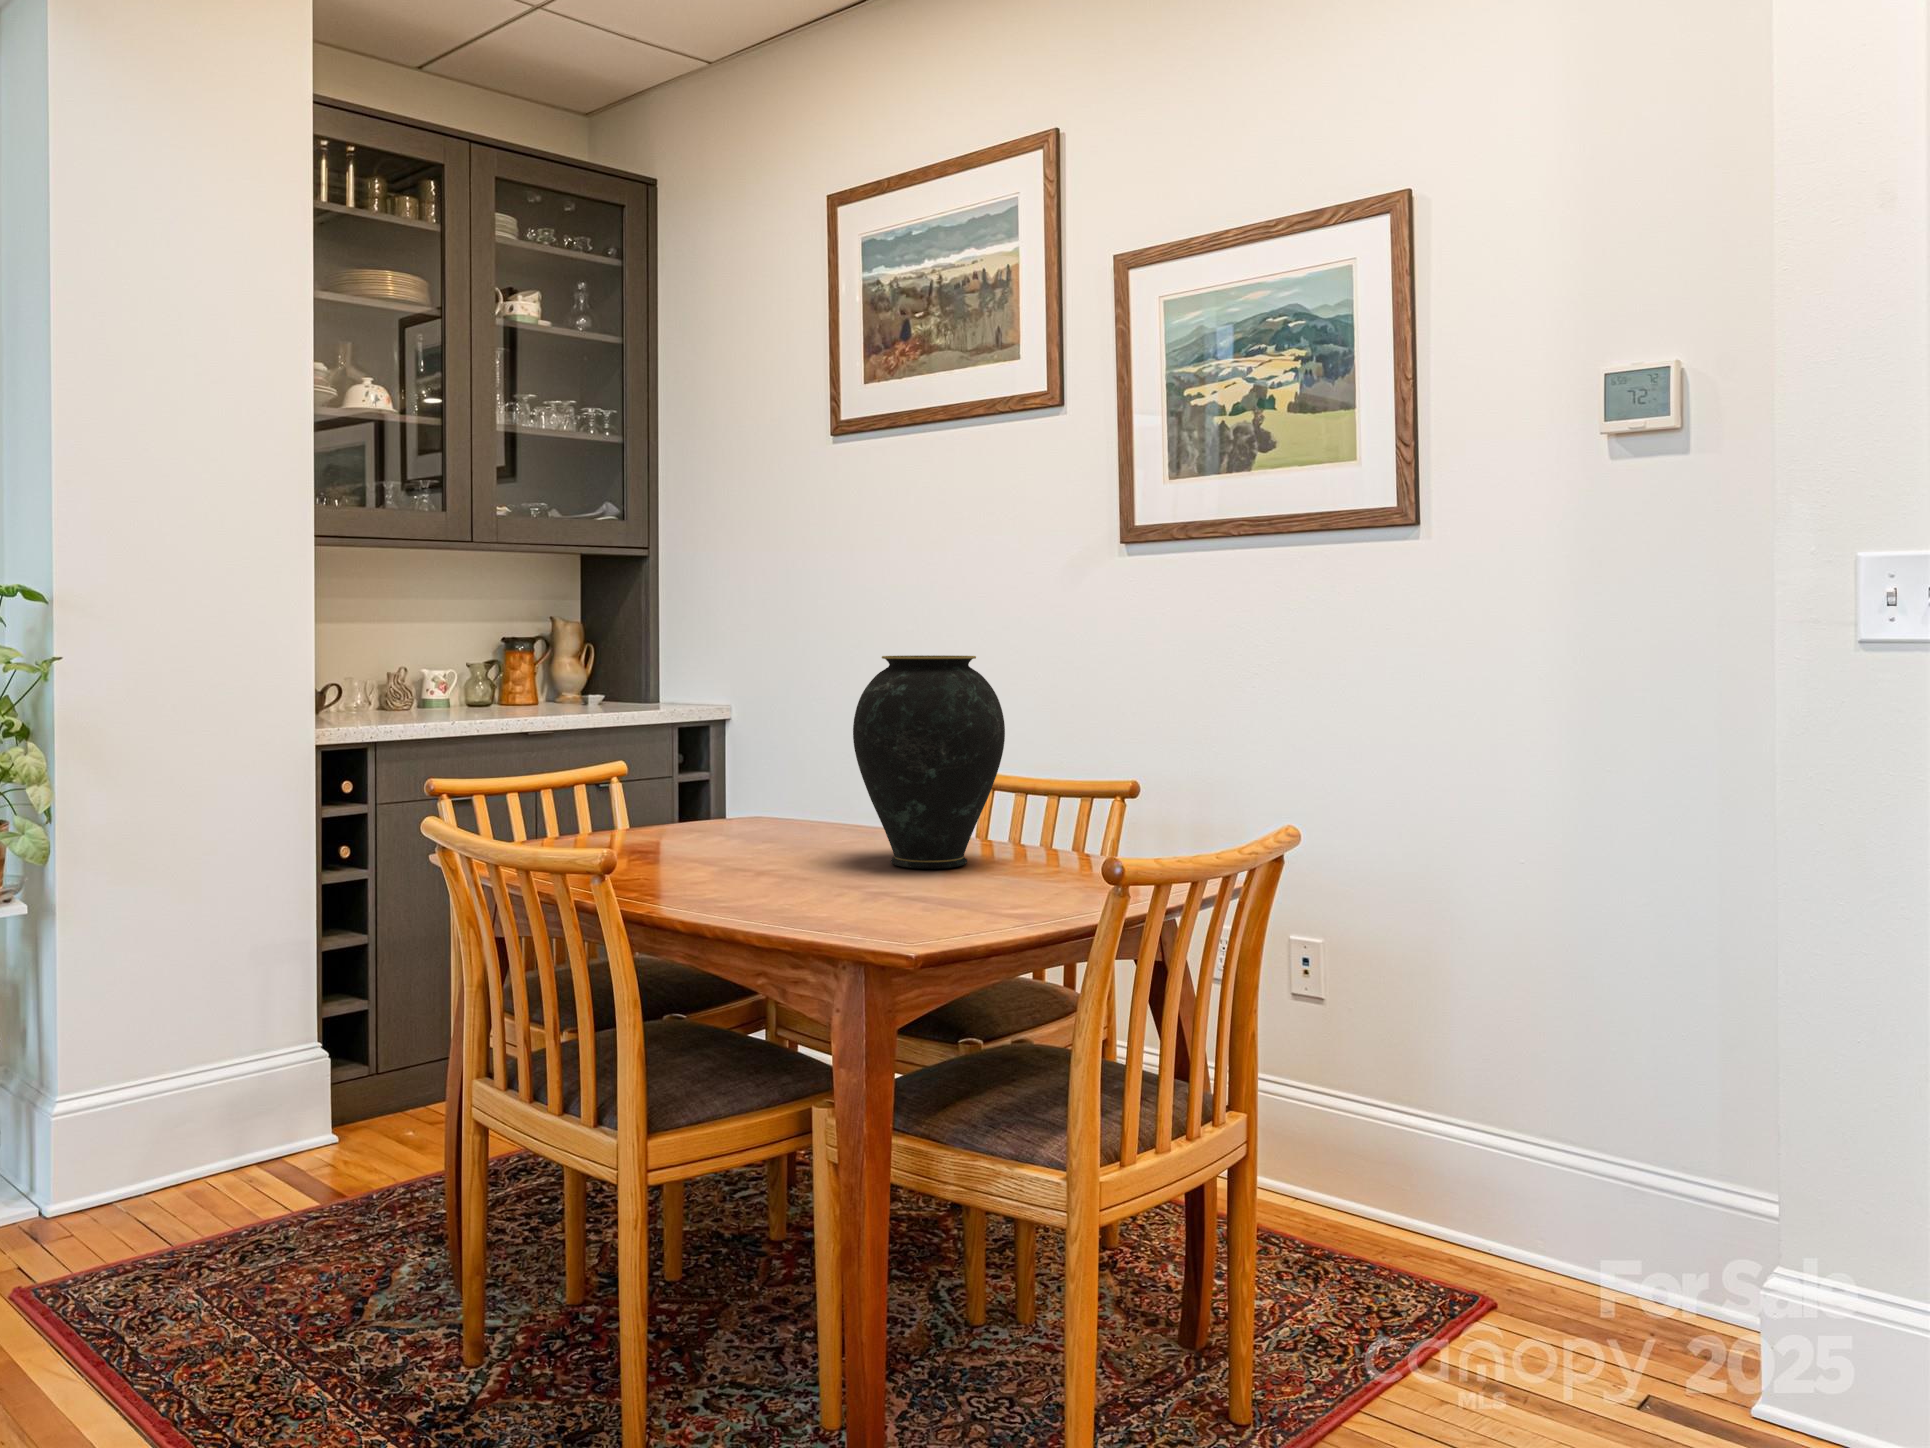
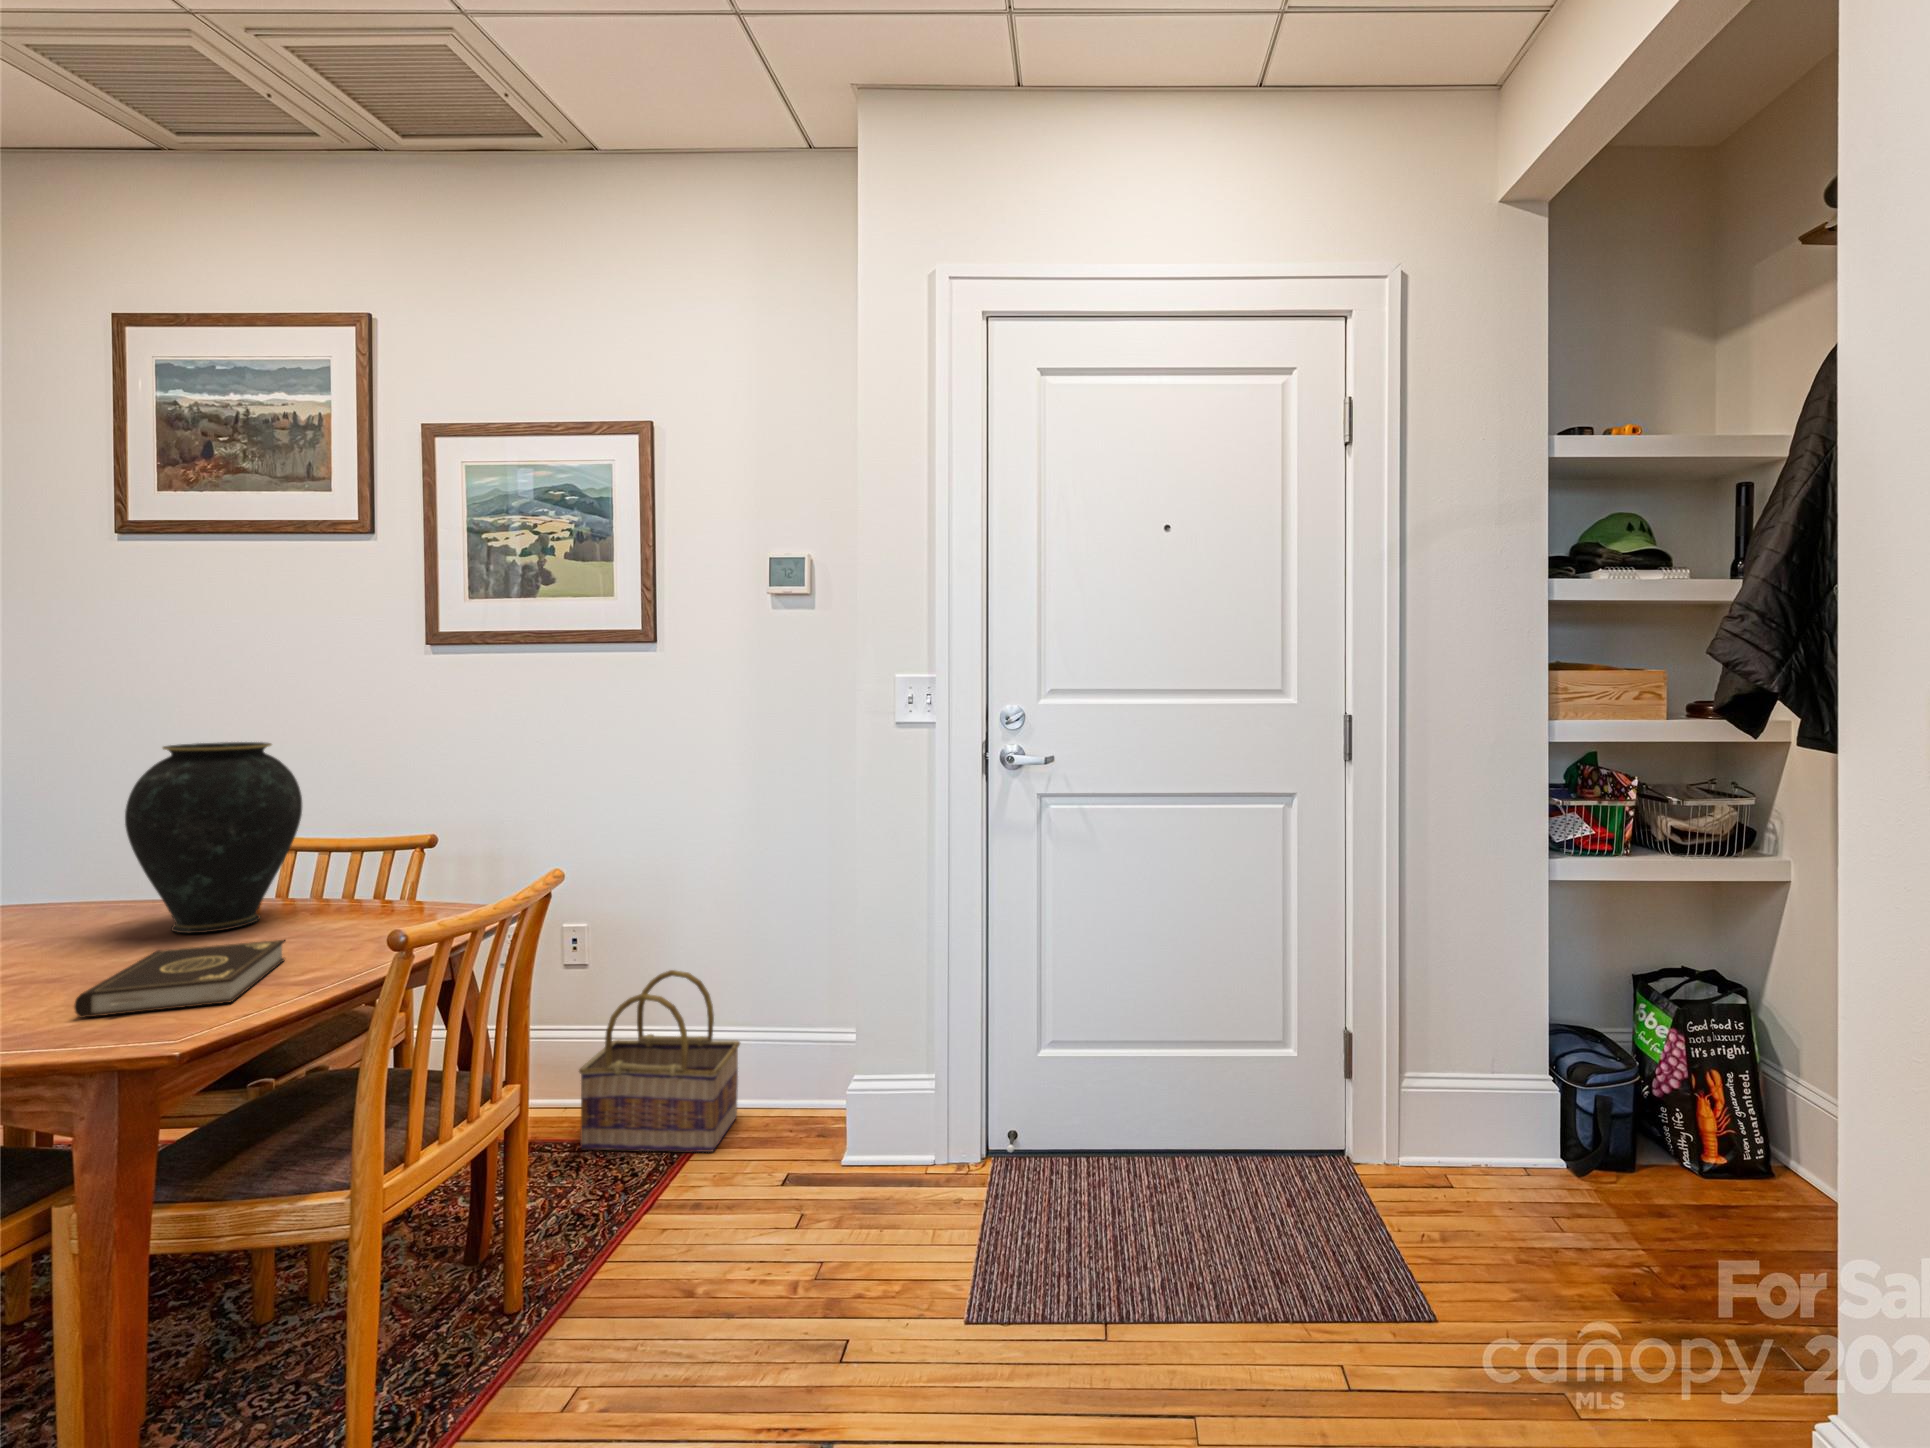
book: none [828,871,996,929] -> present [74,940,285,1018]
basket: none [1316,1027,1558,1314] -> present [579,970,740,1152]

